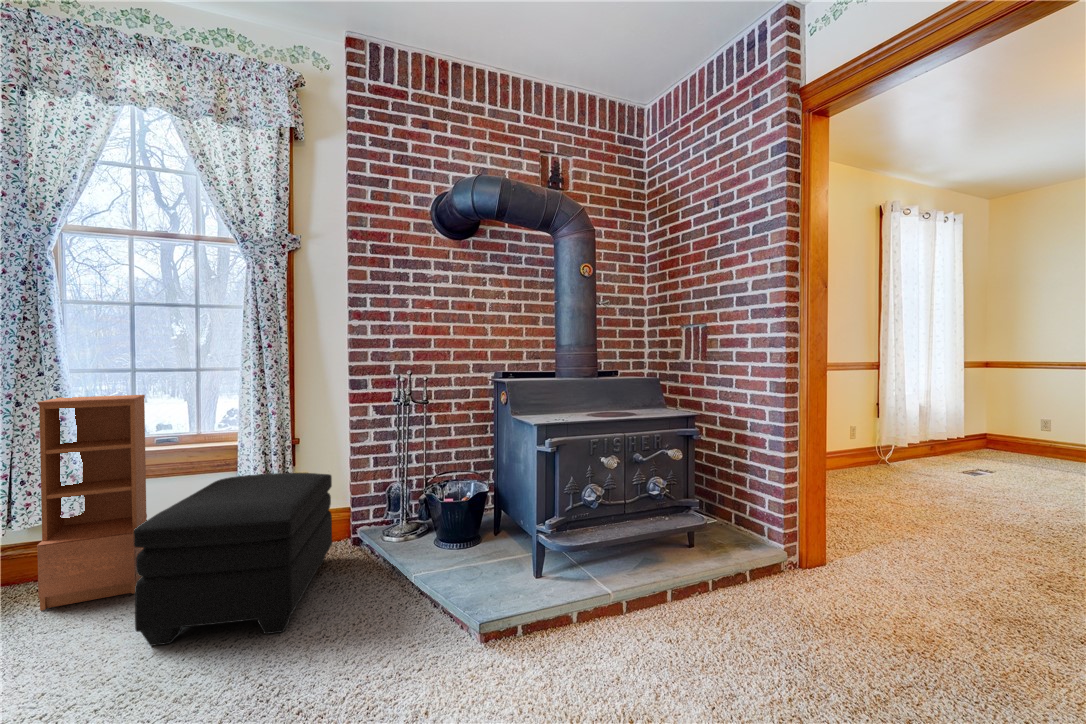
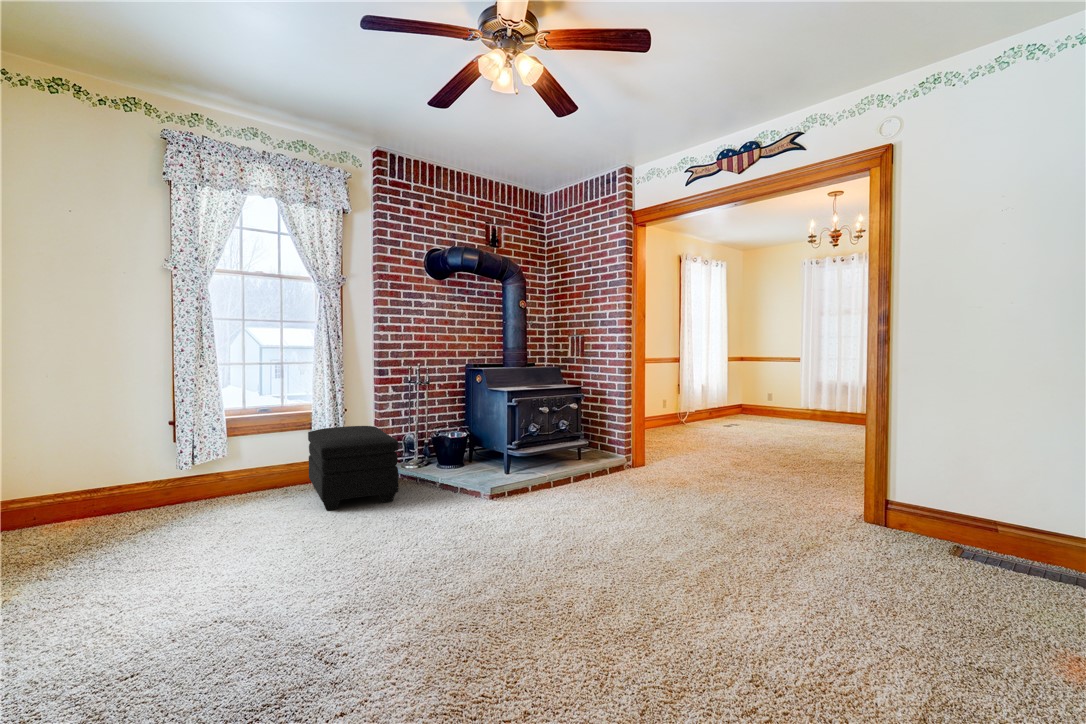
bookcase: present [37,395,147,611] -> none [213,379,276,508]

